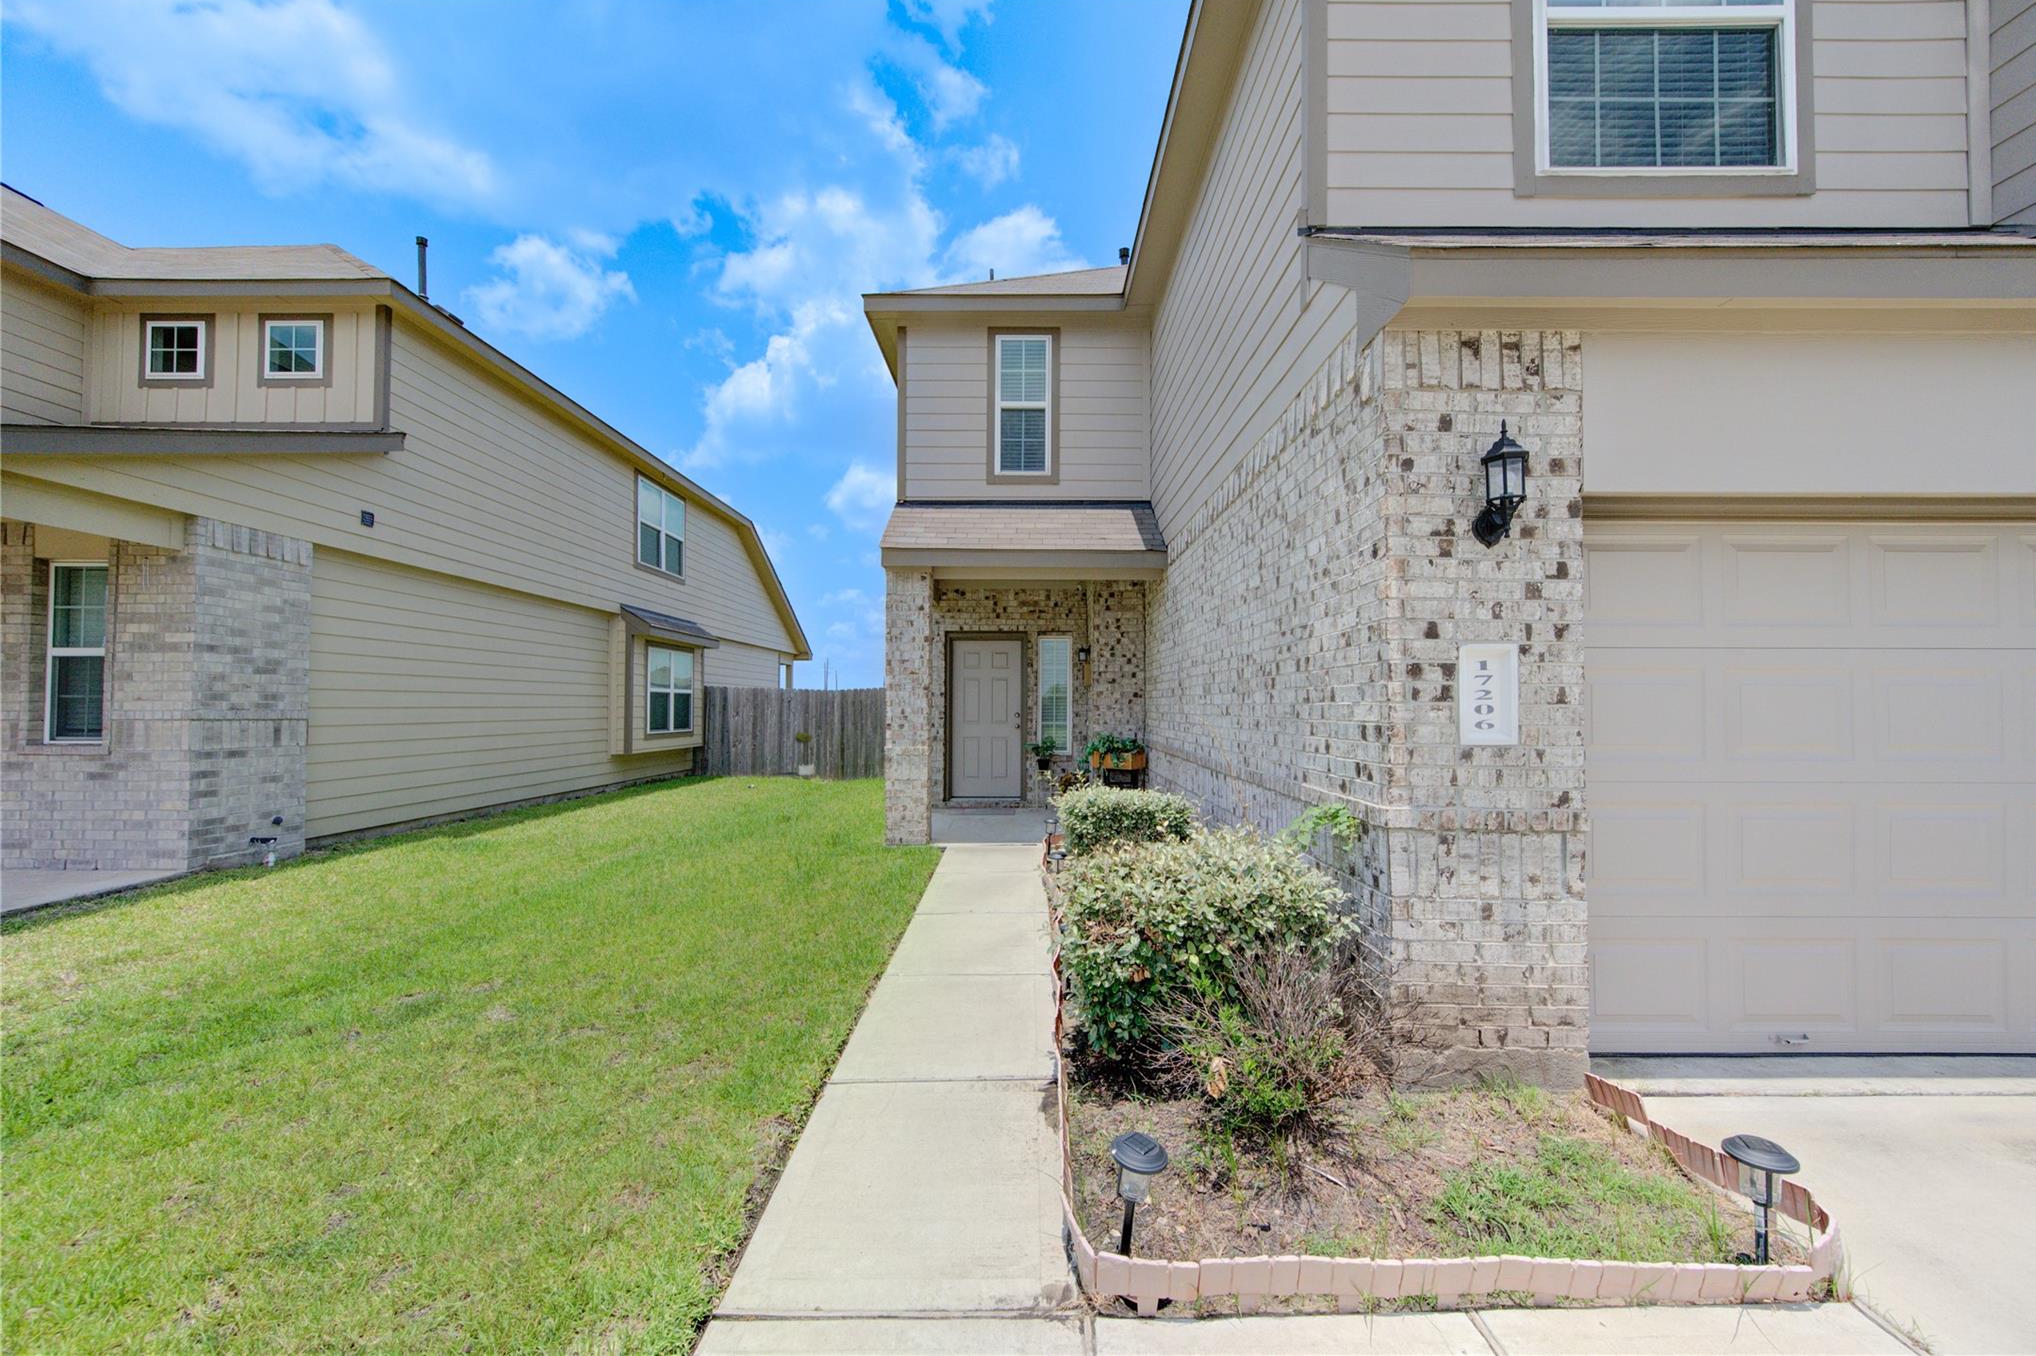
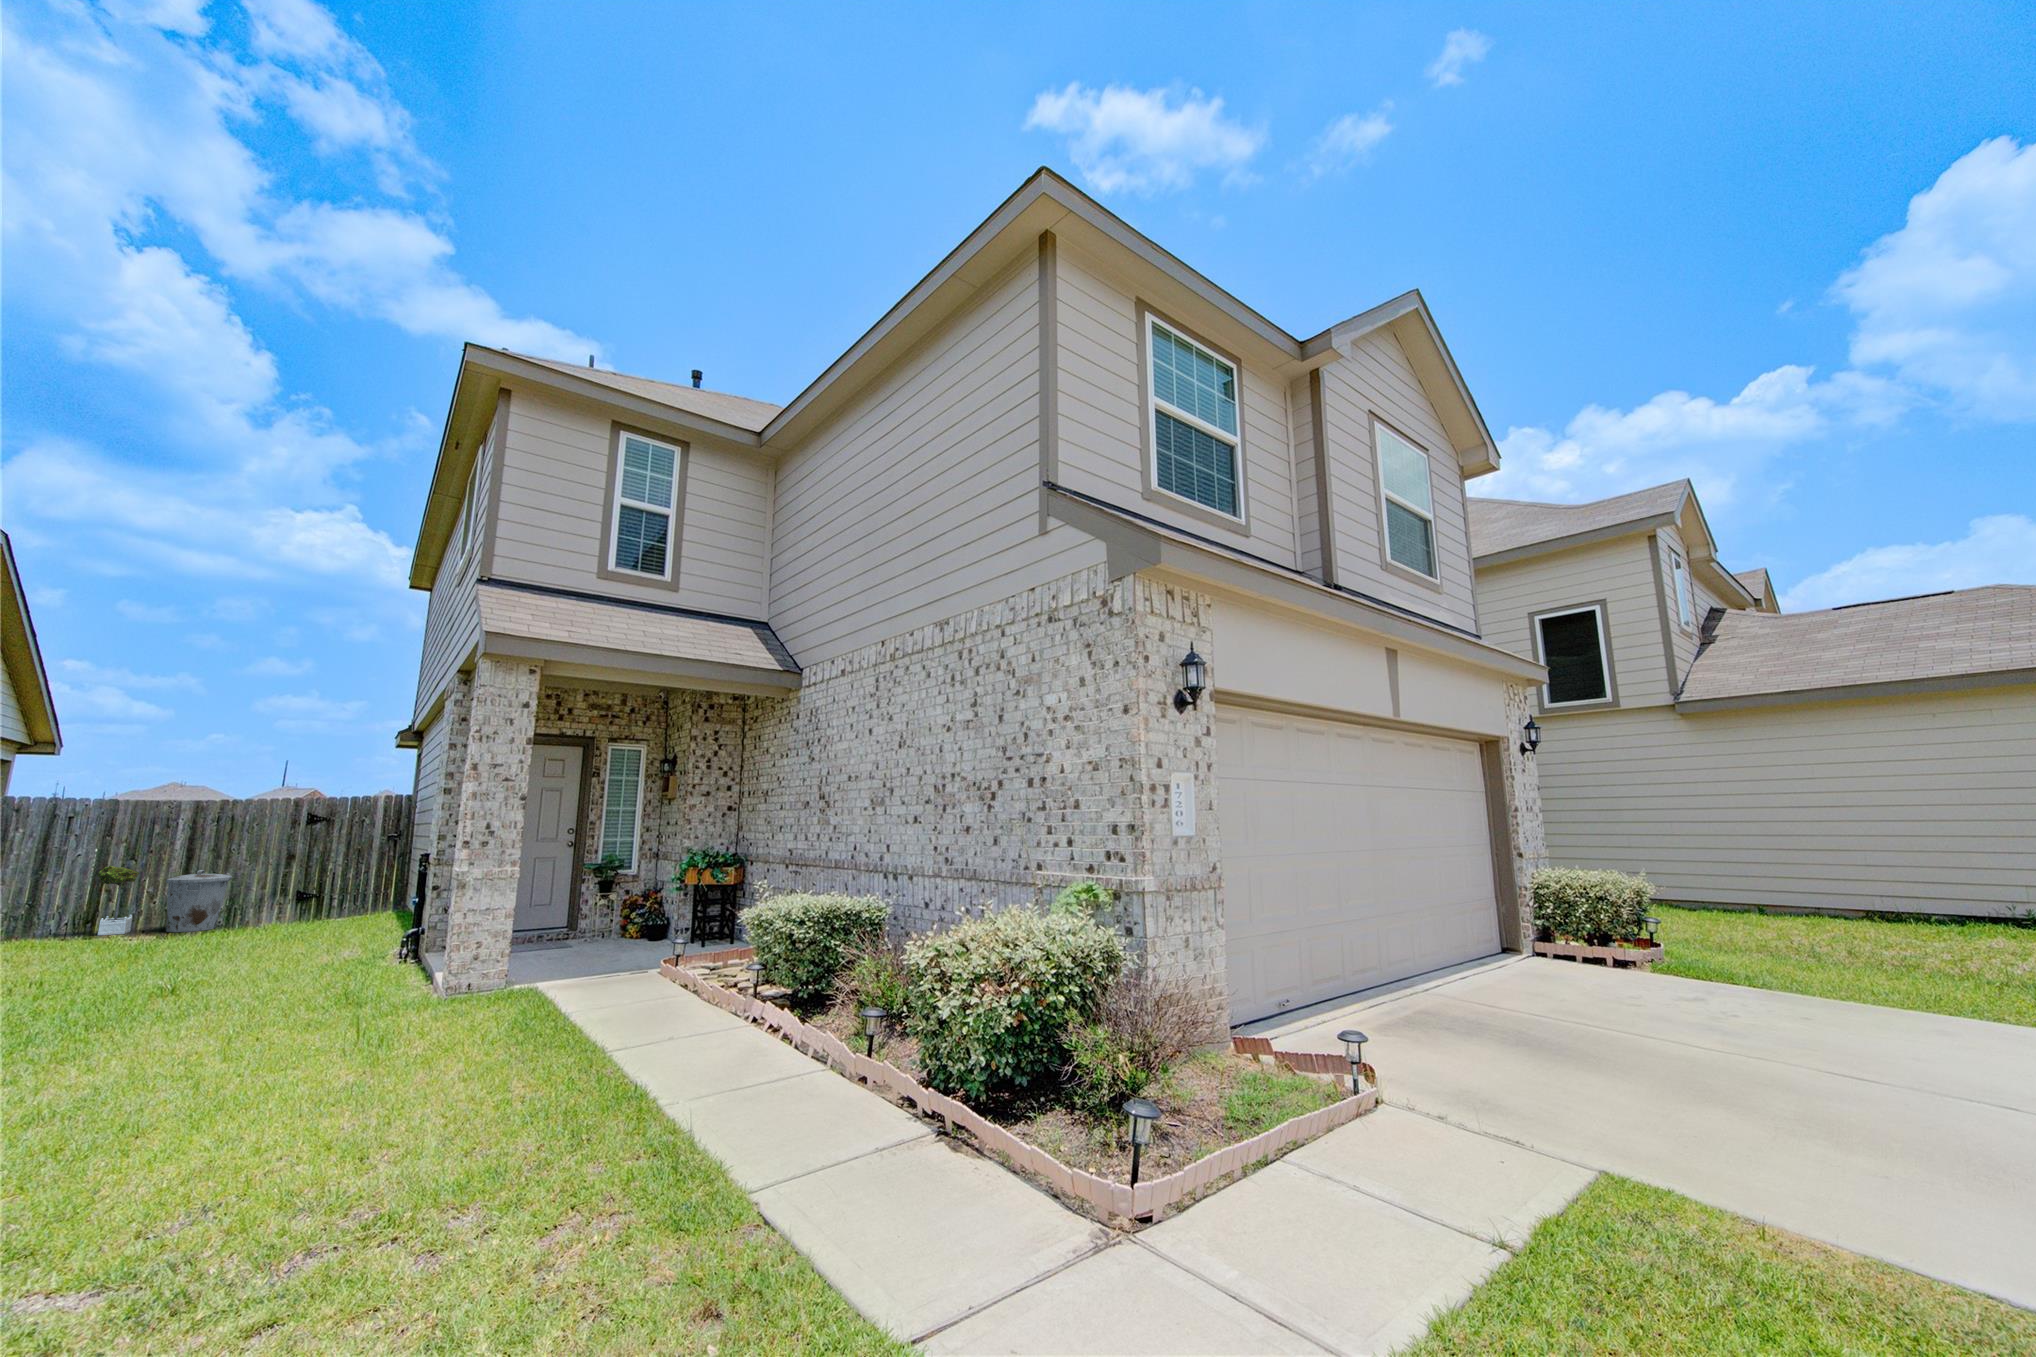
trash can: none [824,736,856,777] -> present [166,870,232,932]

